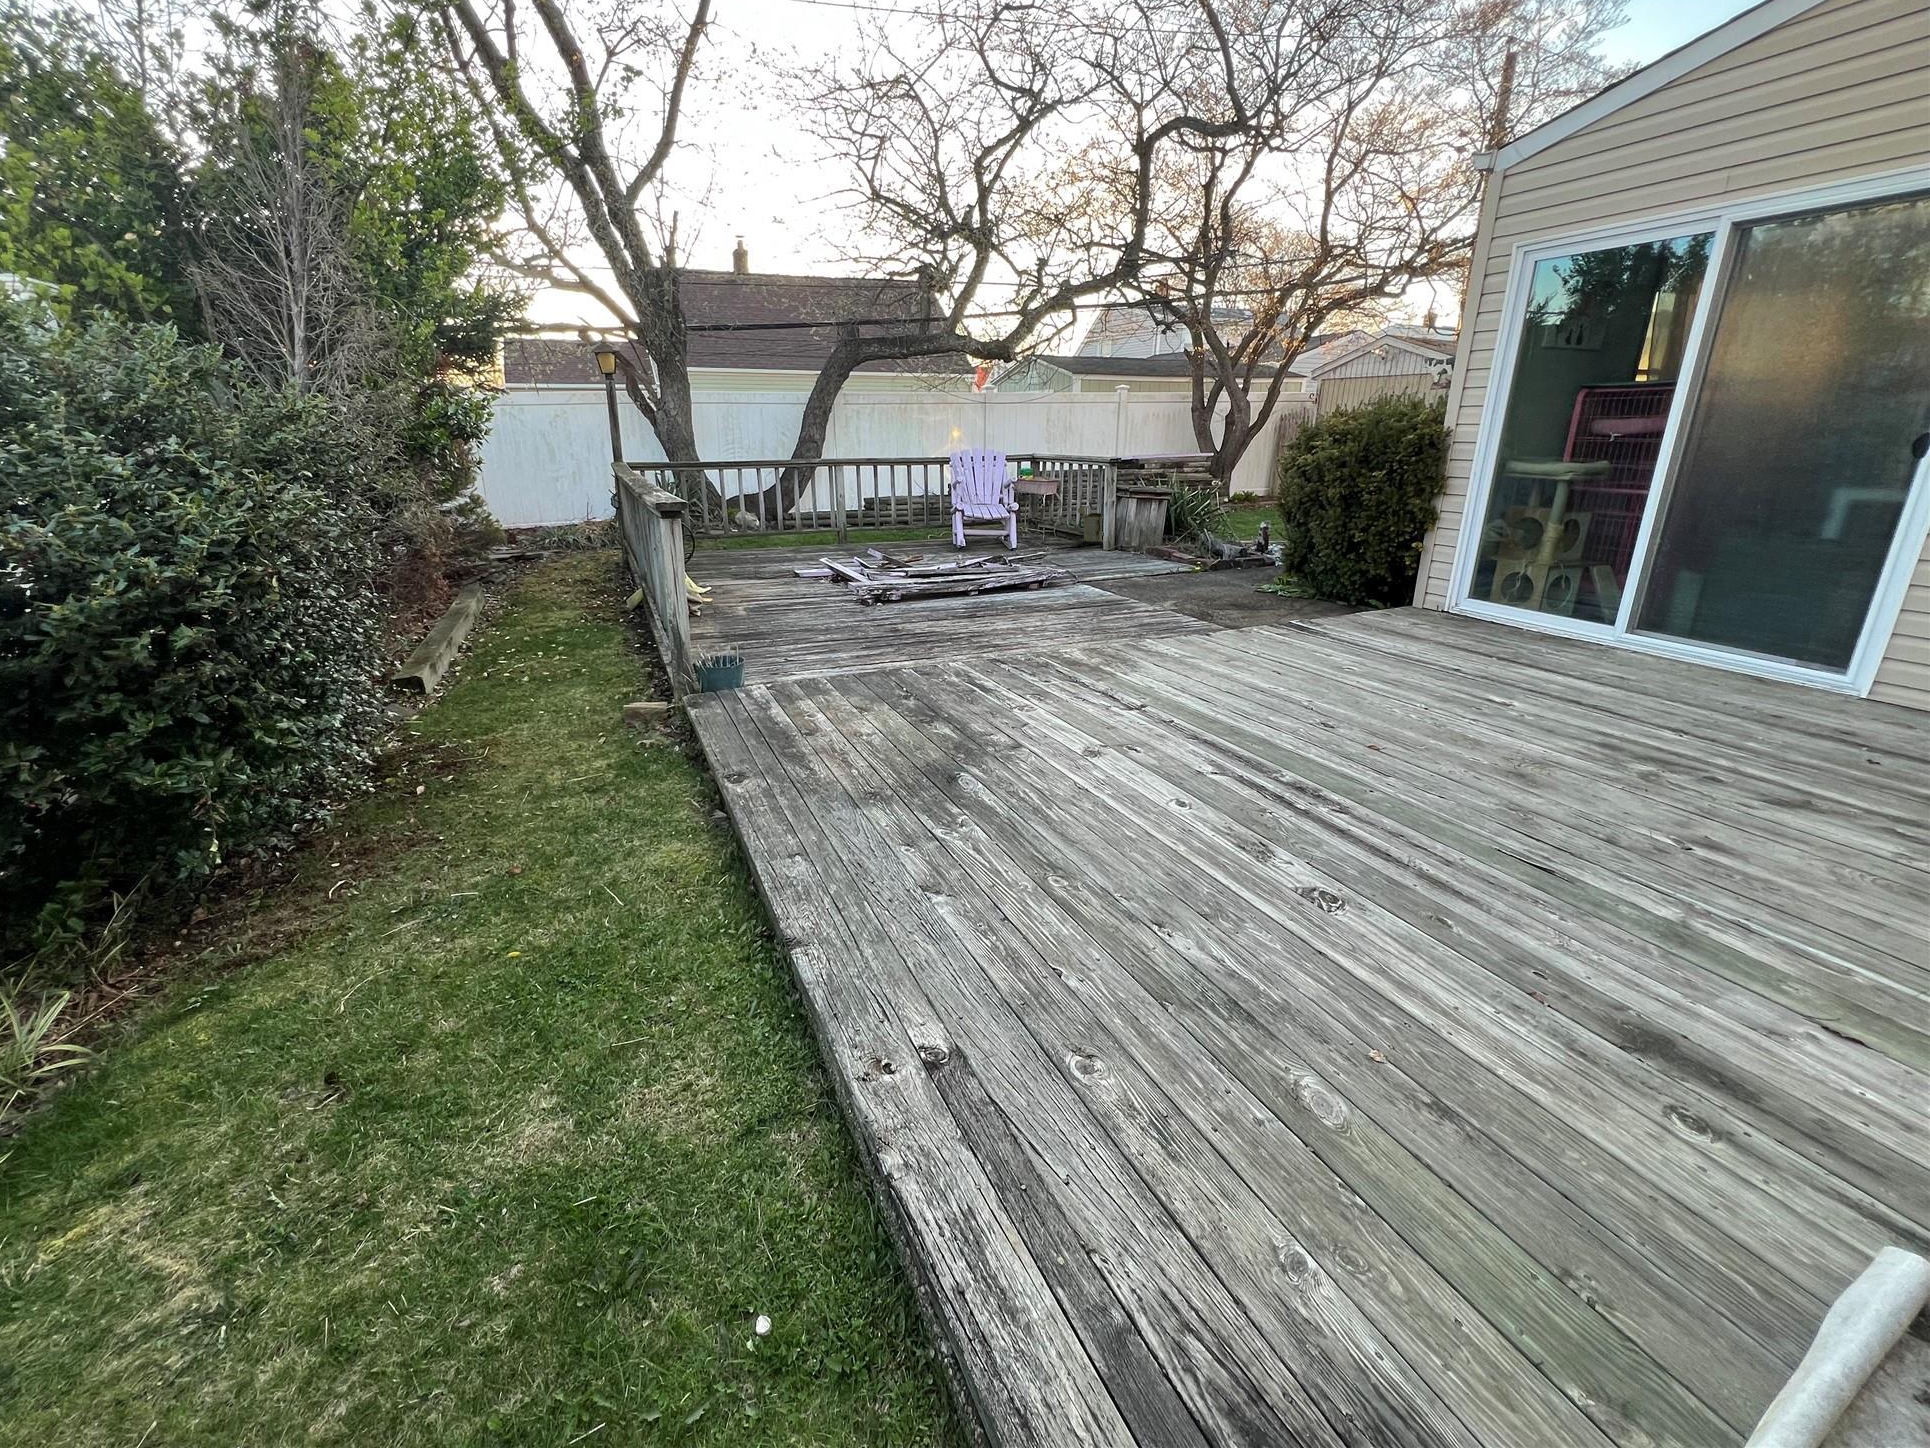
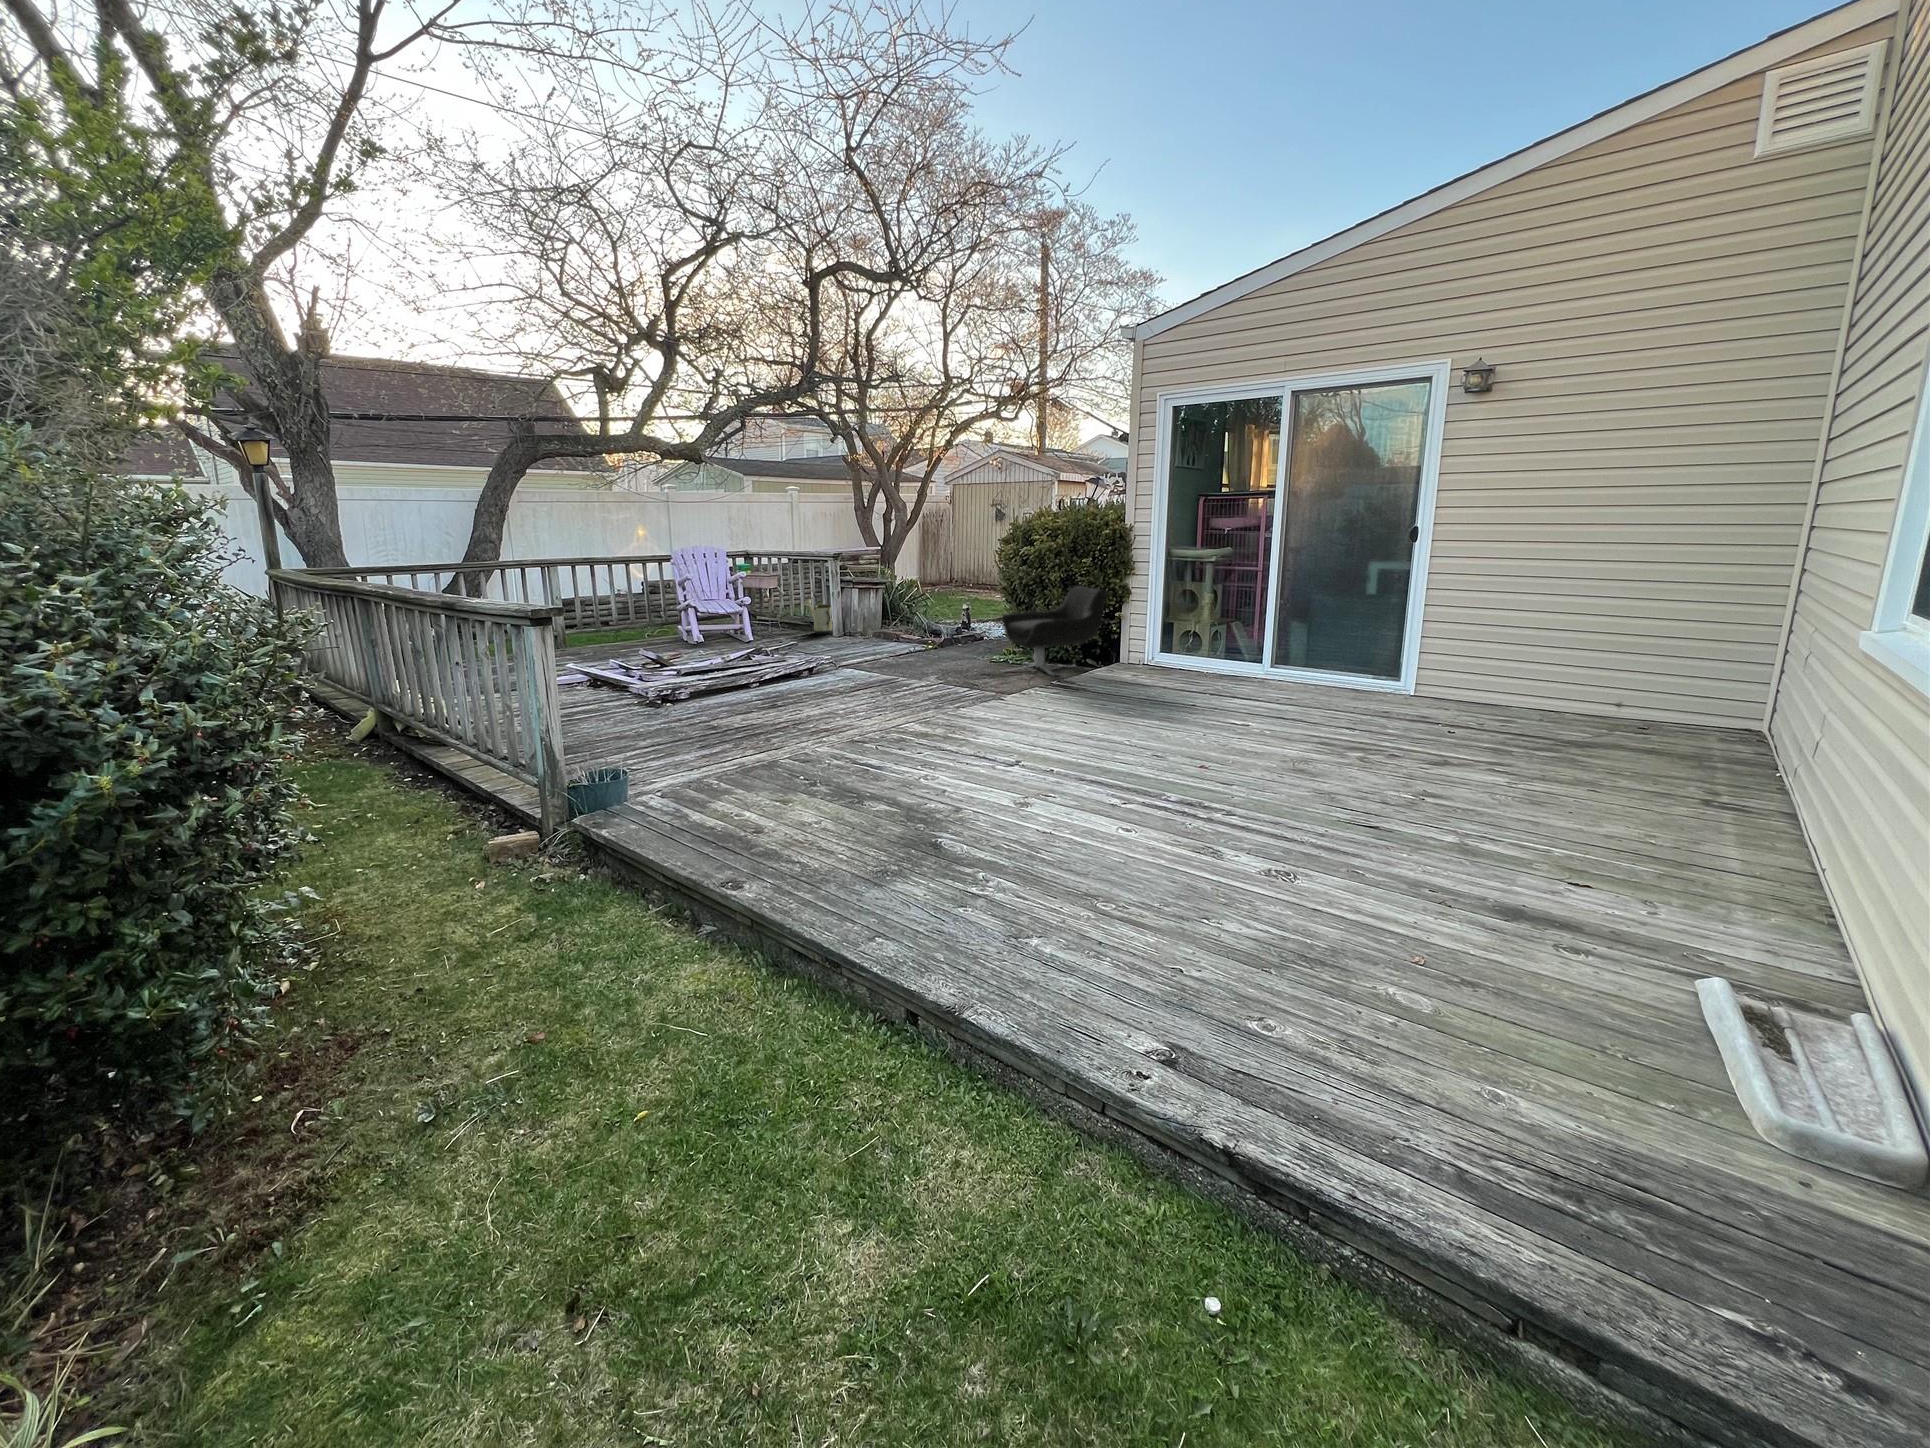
lounge chair: none [1241,504,1396,612] -> present [1002,586,1107,675]

